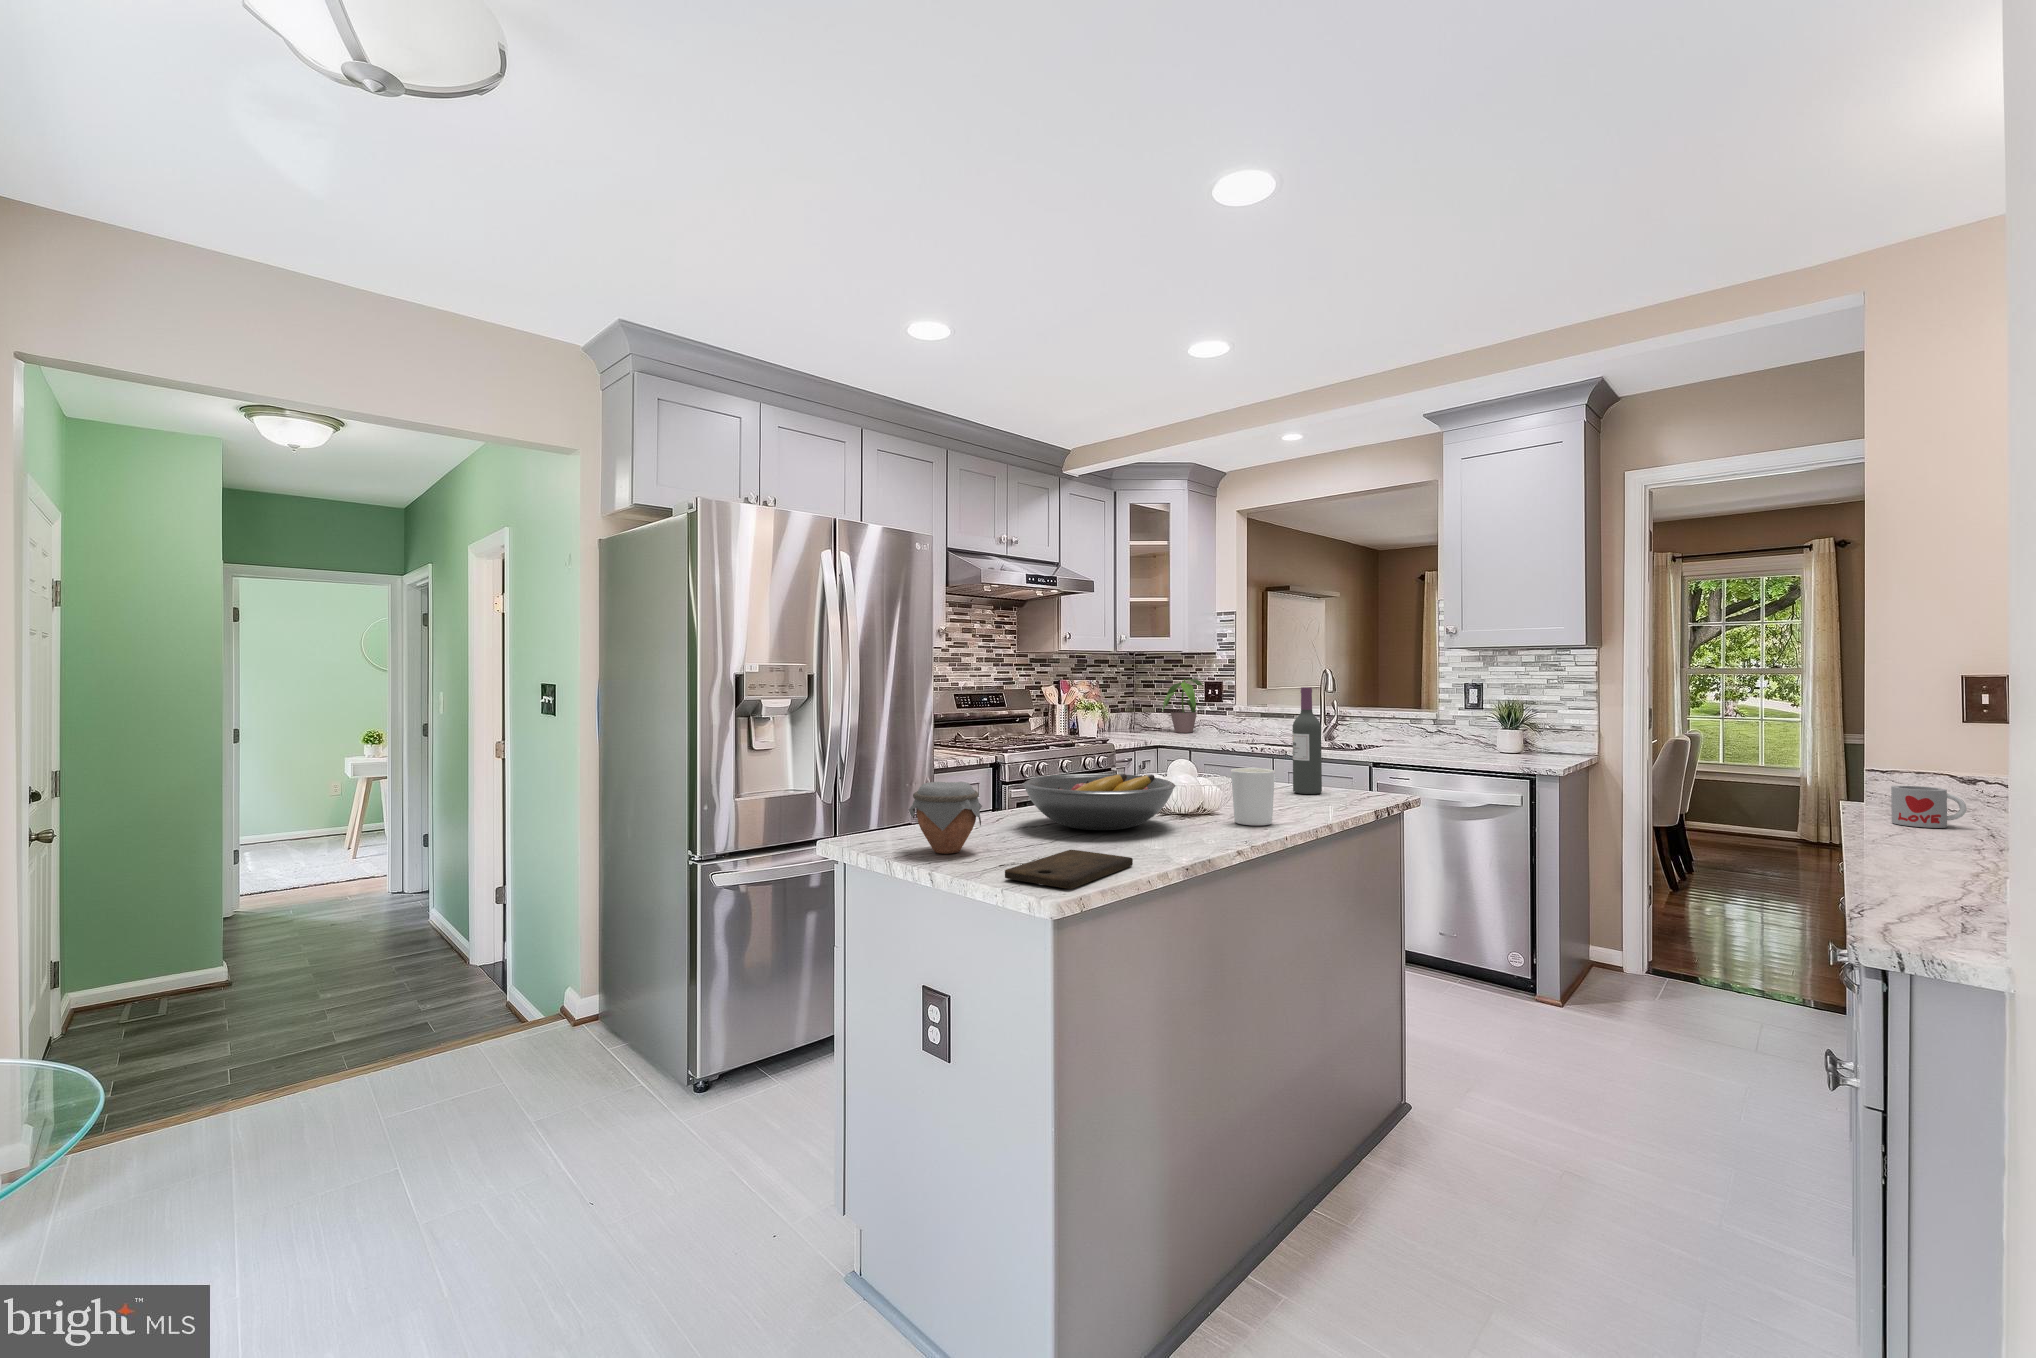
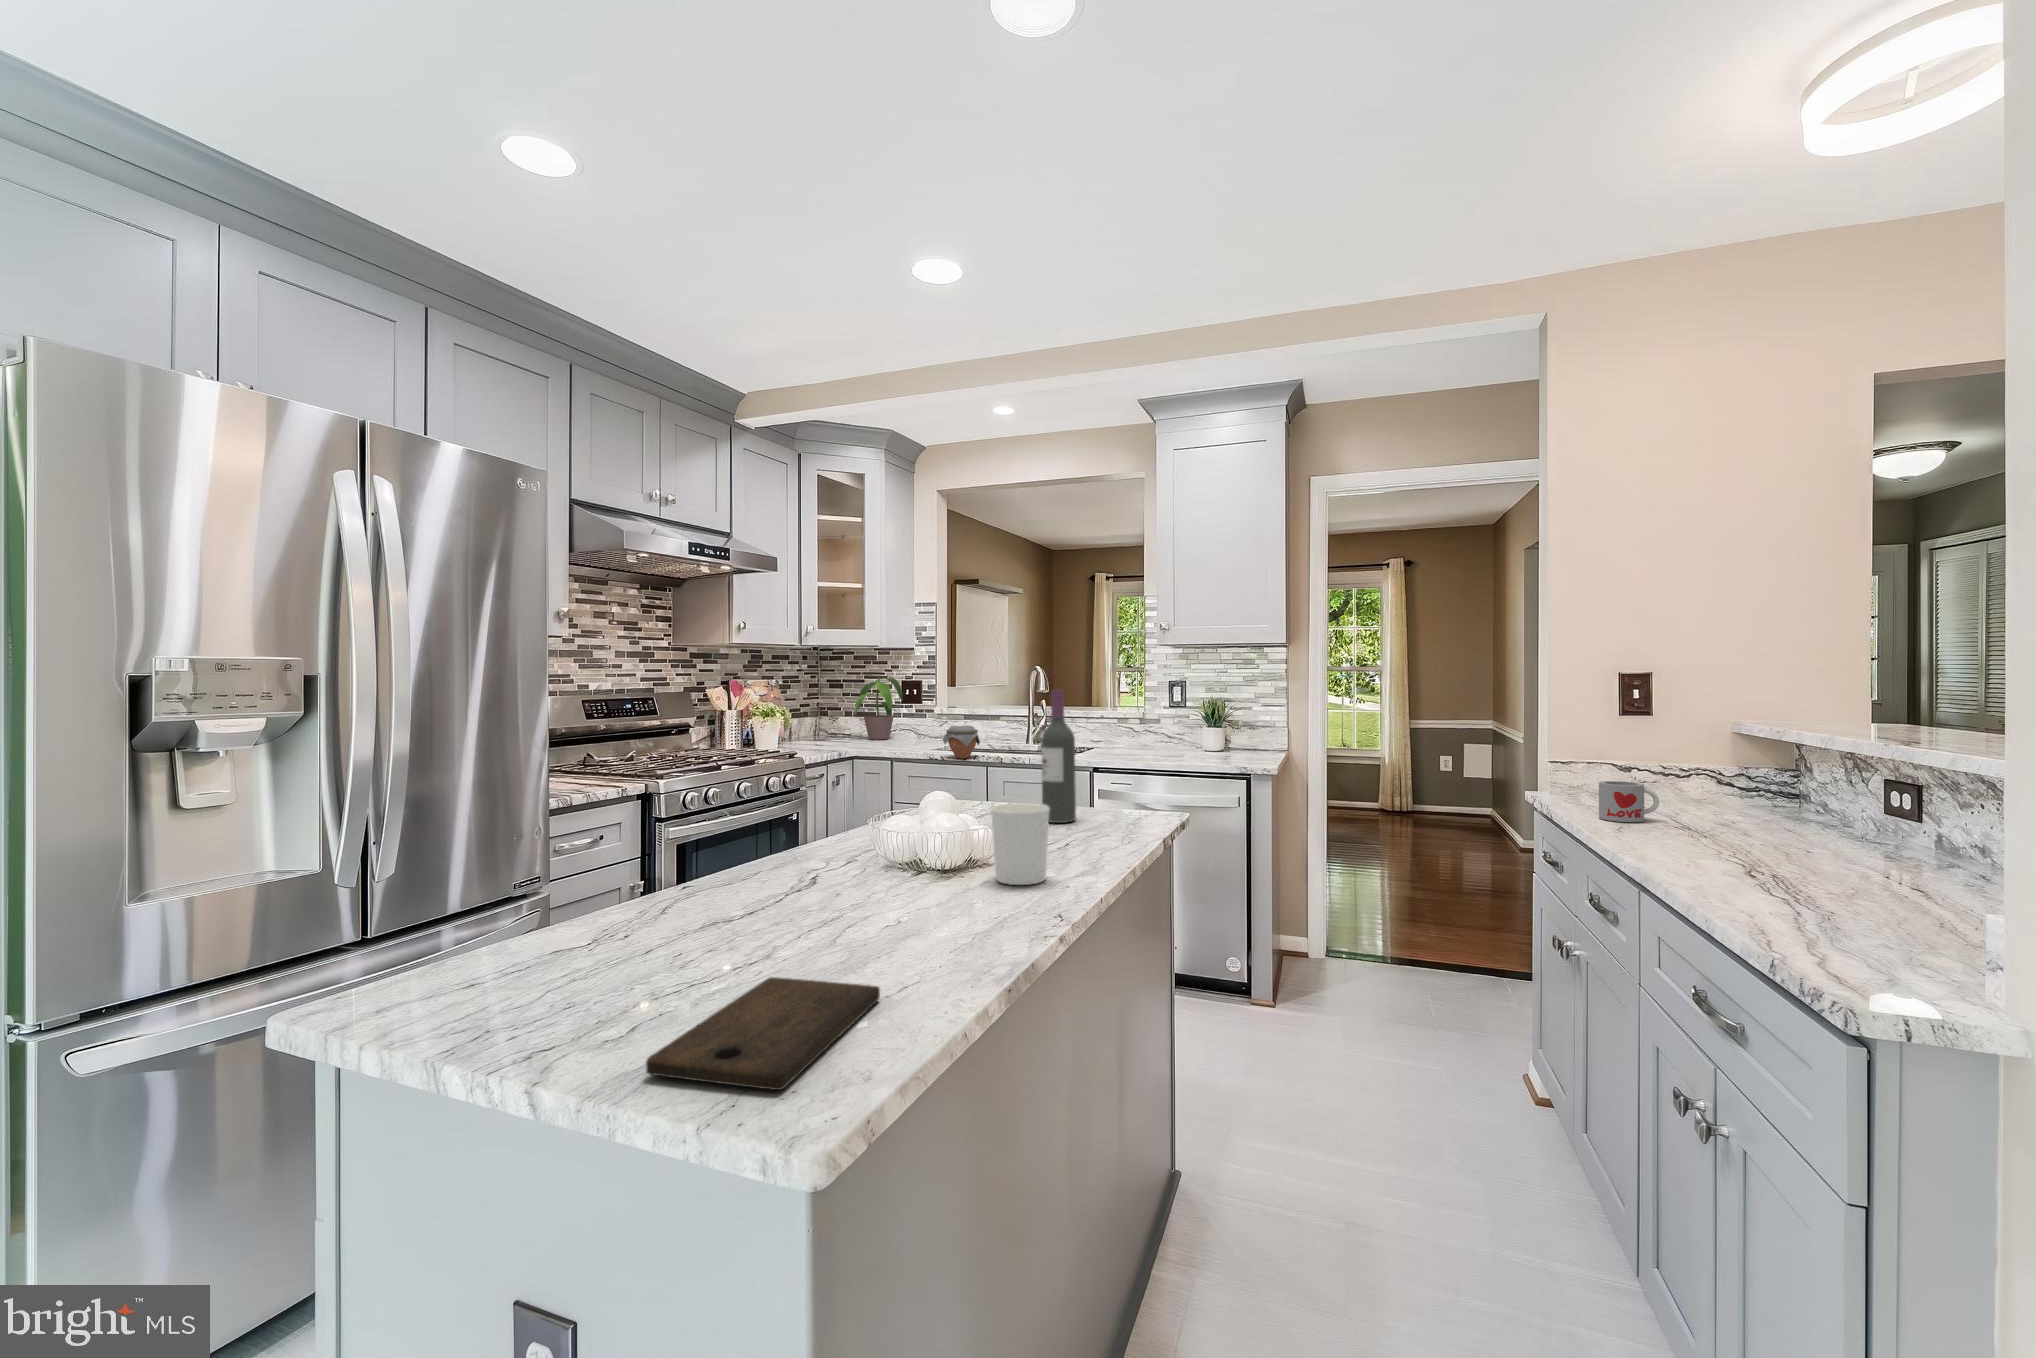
fruit bowl: present [1023,774,1175,830] -> none [682,822,920,918]
jar: present [909,782,982,854] -> present [942,725,980,759]

